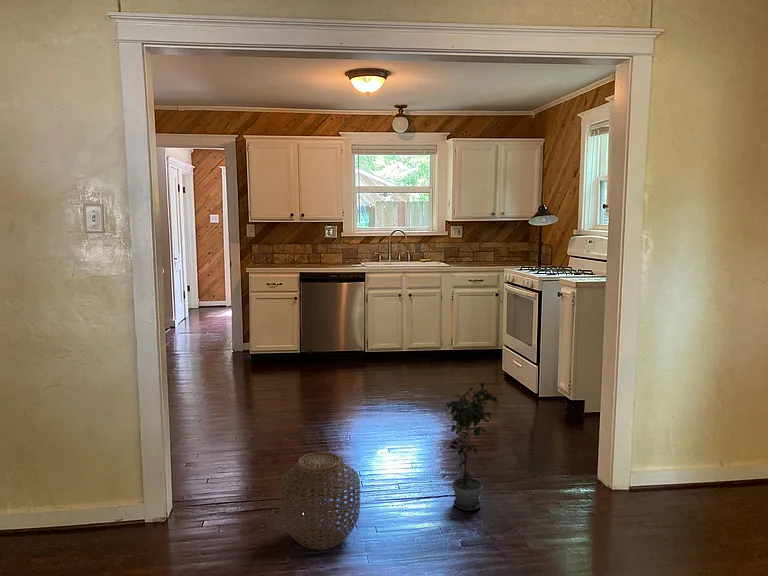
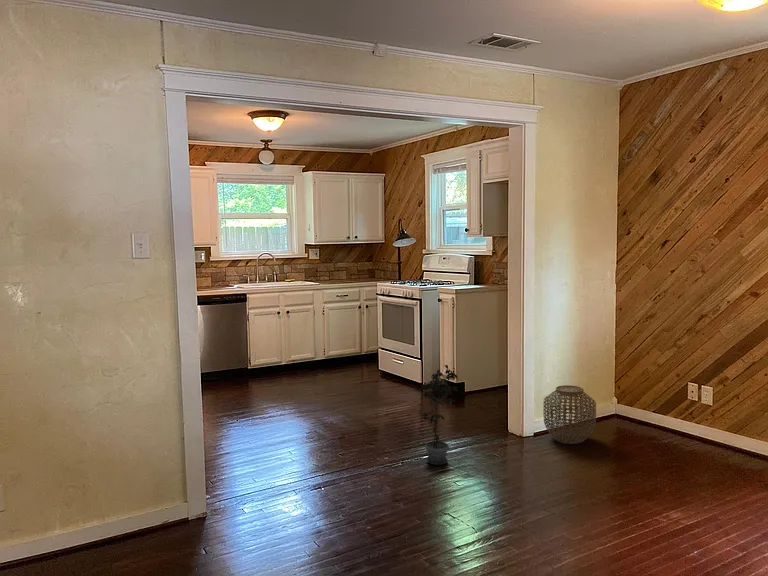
woven basket: present [279,452,360,549] -> present [543,385,596,444]

